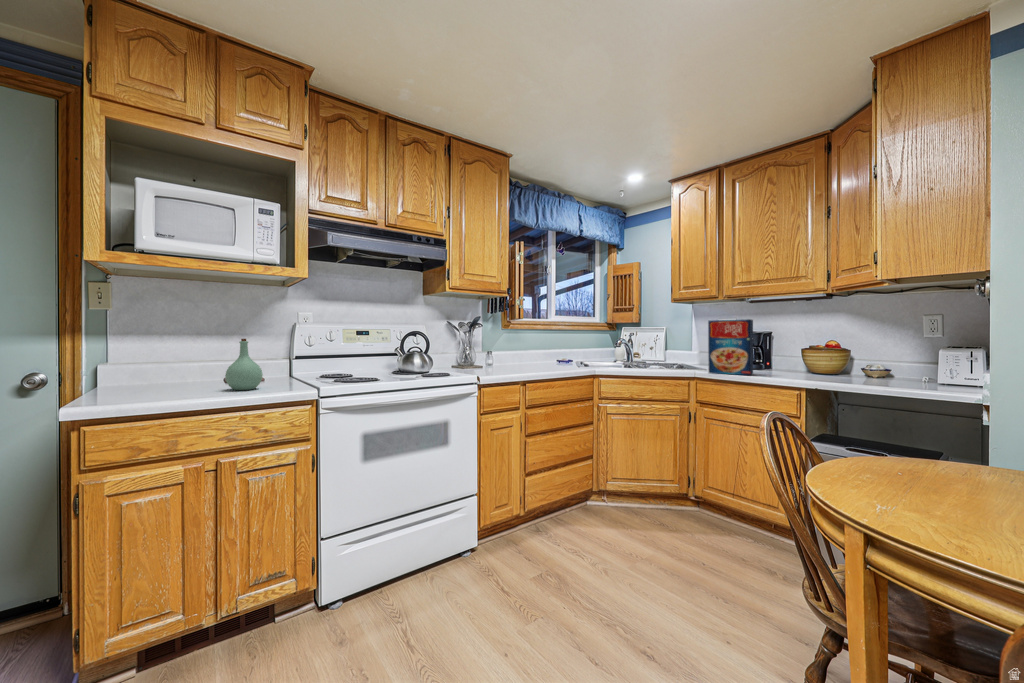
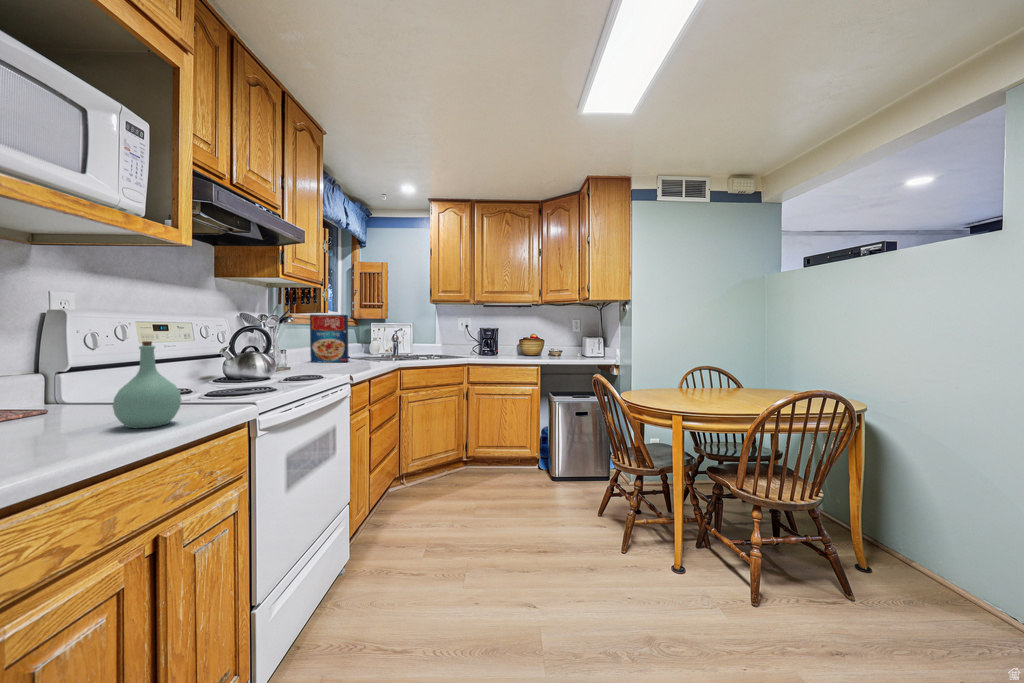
cereal box: present [708,319,753,375] -> present [310,315,348,363]

